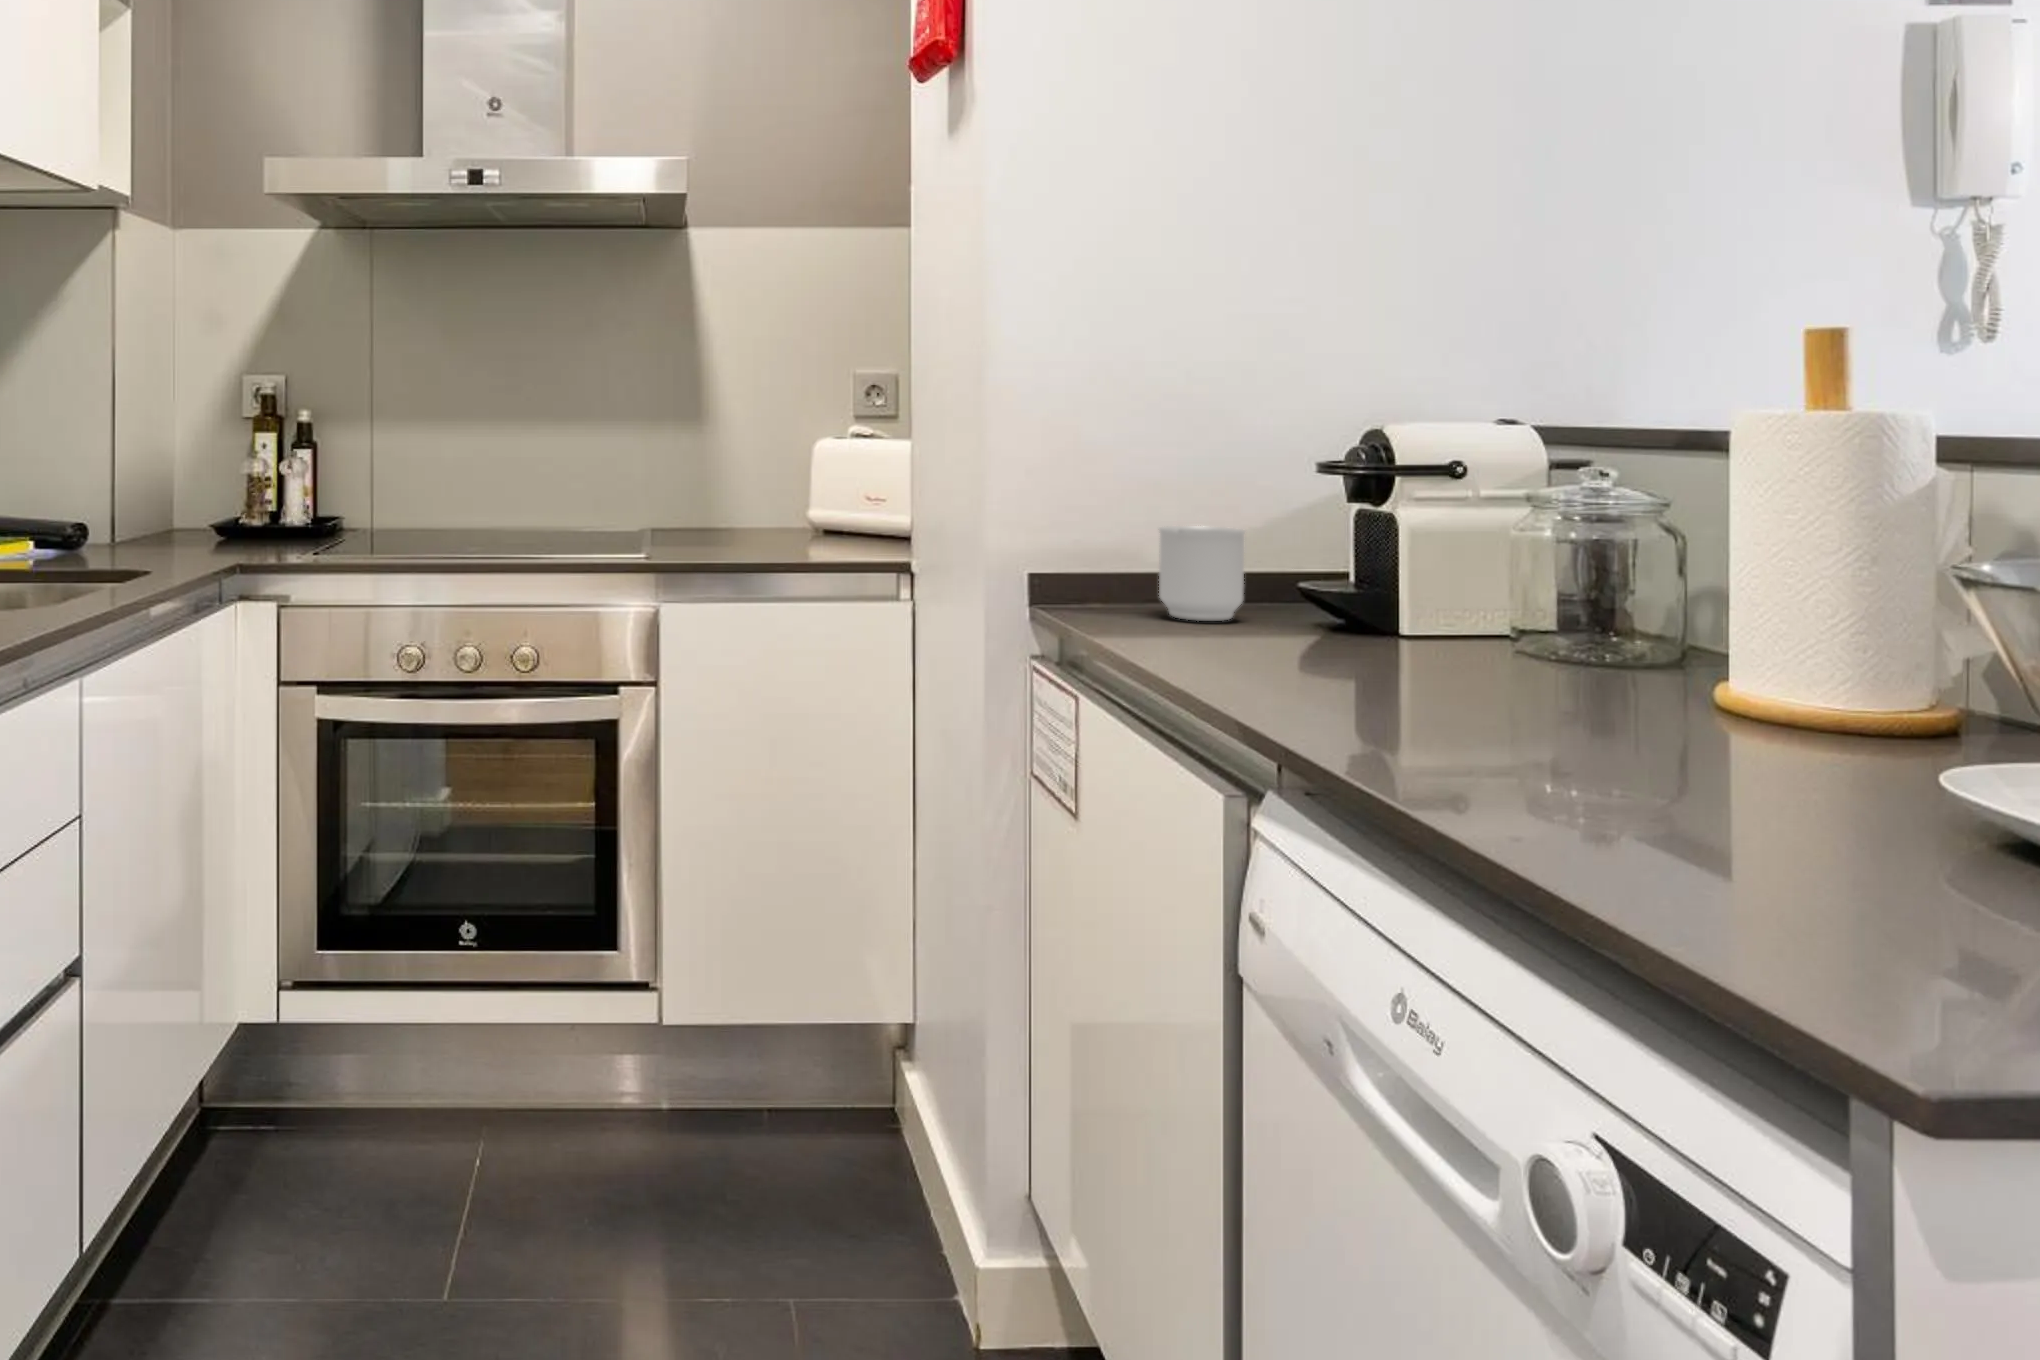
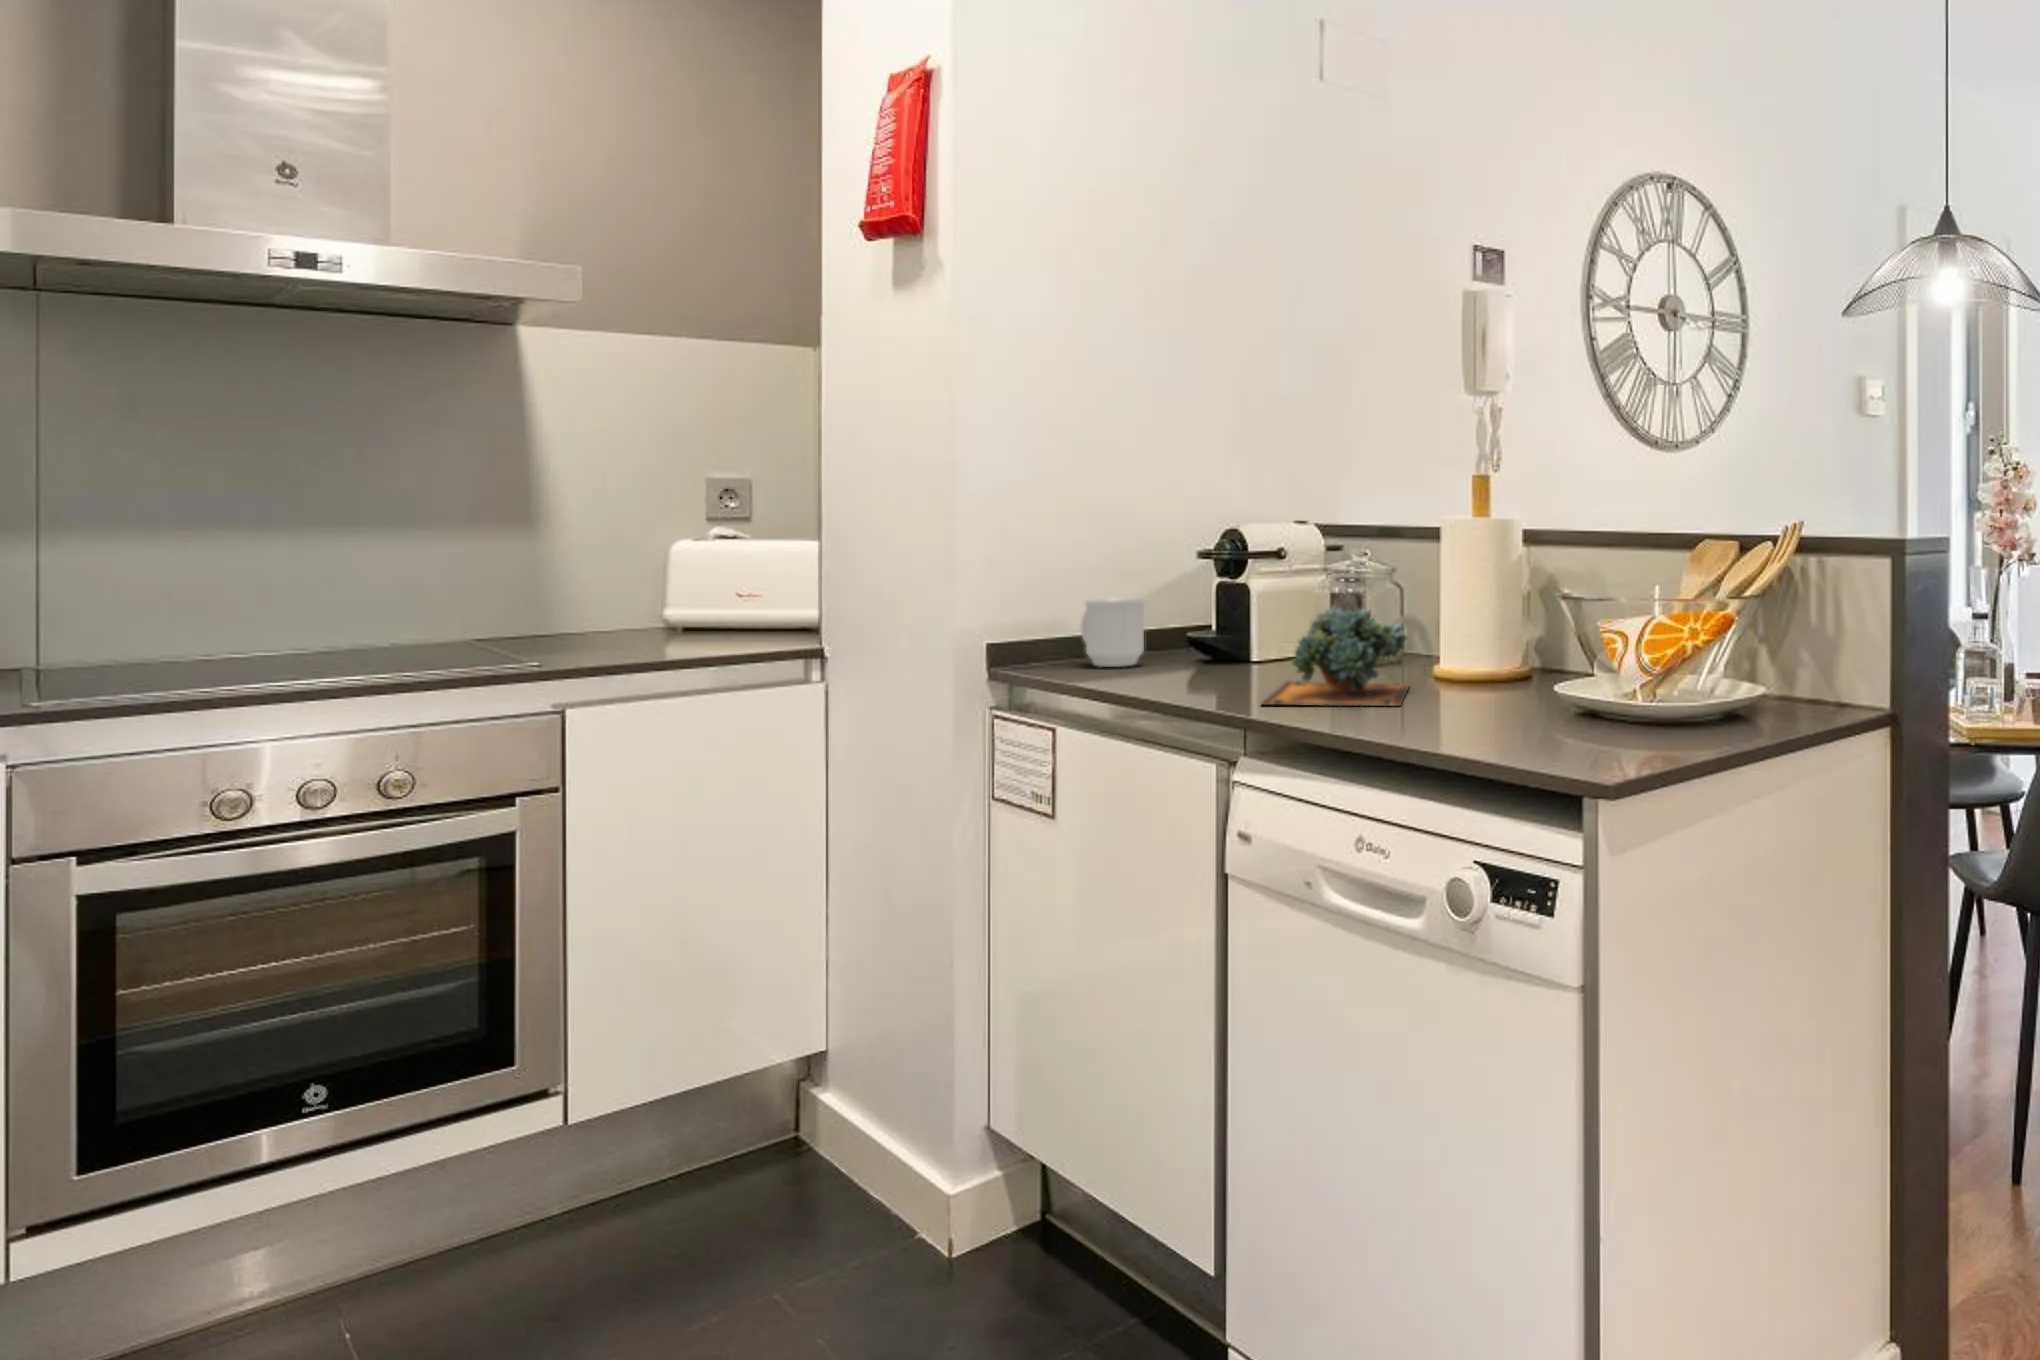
succulent plant: none [1320,561,1659,752] -> present [1262,606,1409,706]

